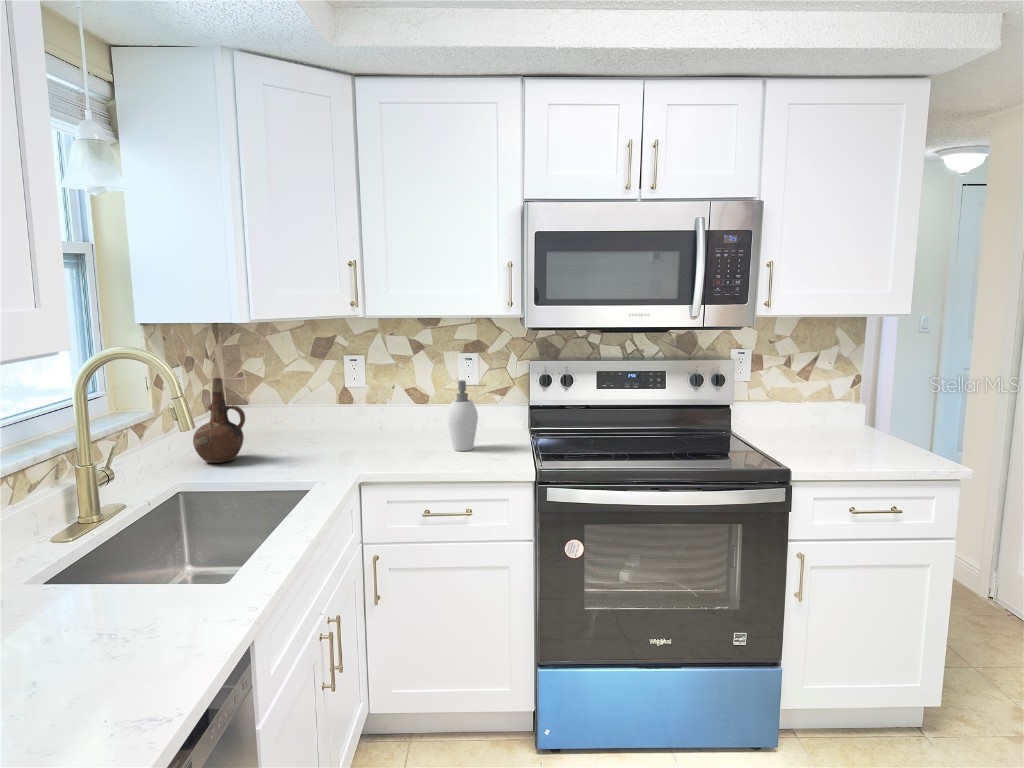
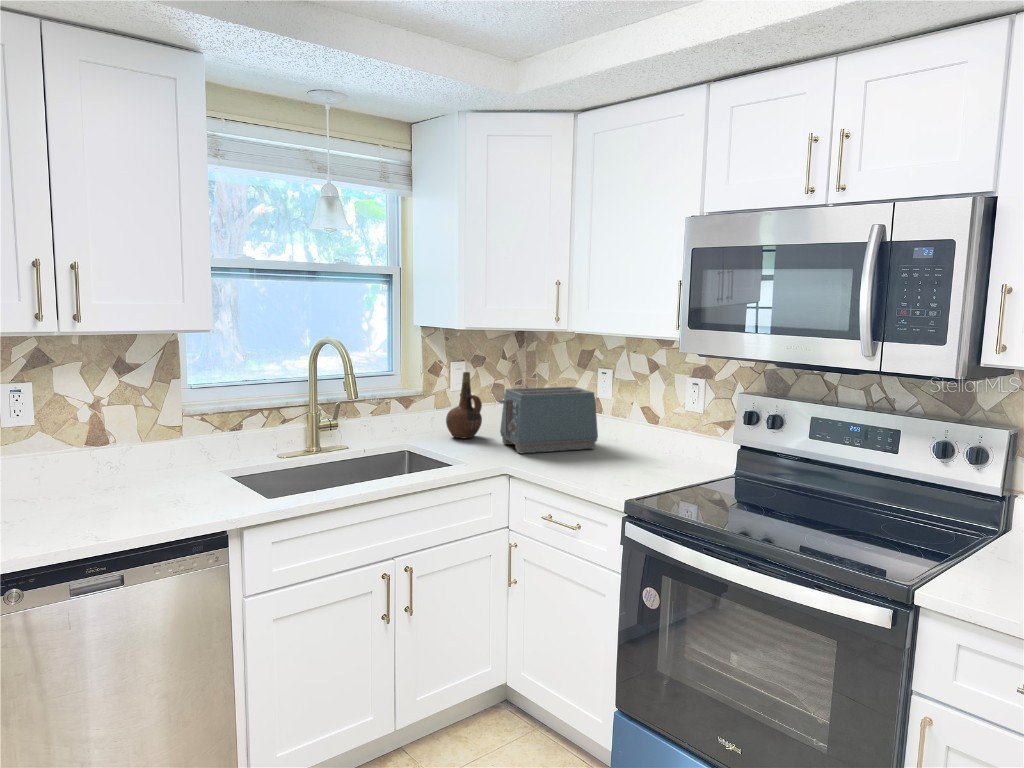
toaster: none [280,378,385,460] -> present [498,387,598,453]
soap dispenser: present [447,380,486,451] -> none [618,401,655,473]

